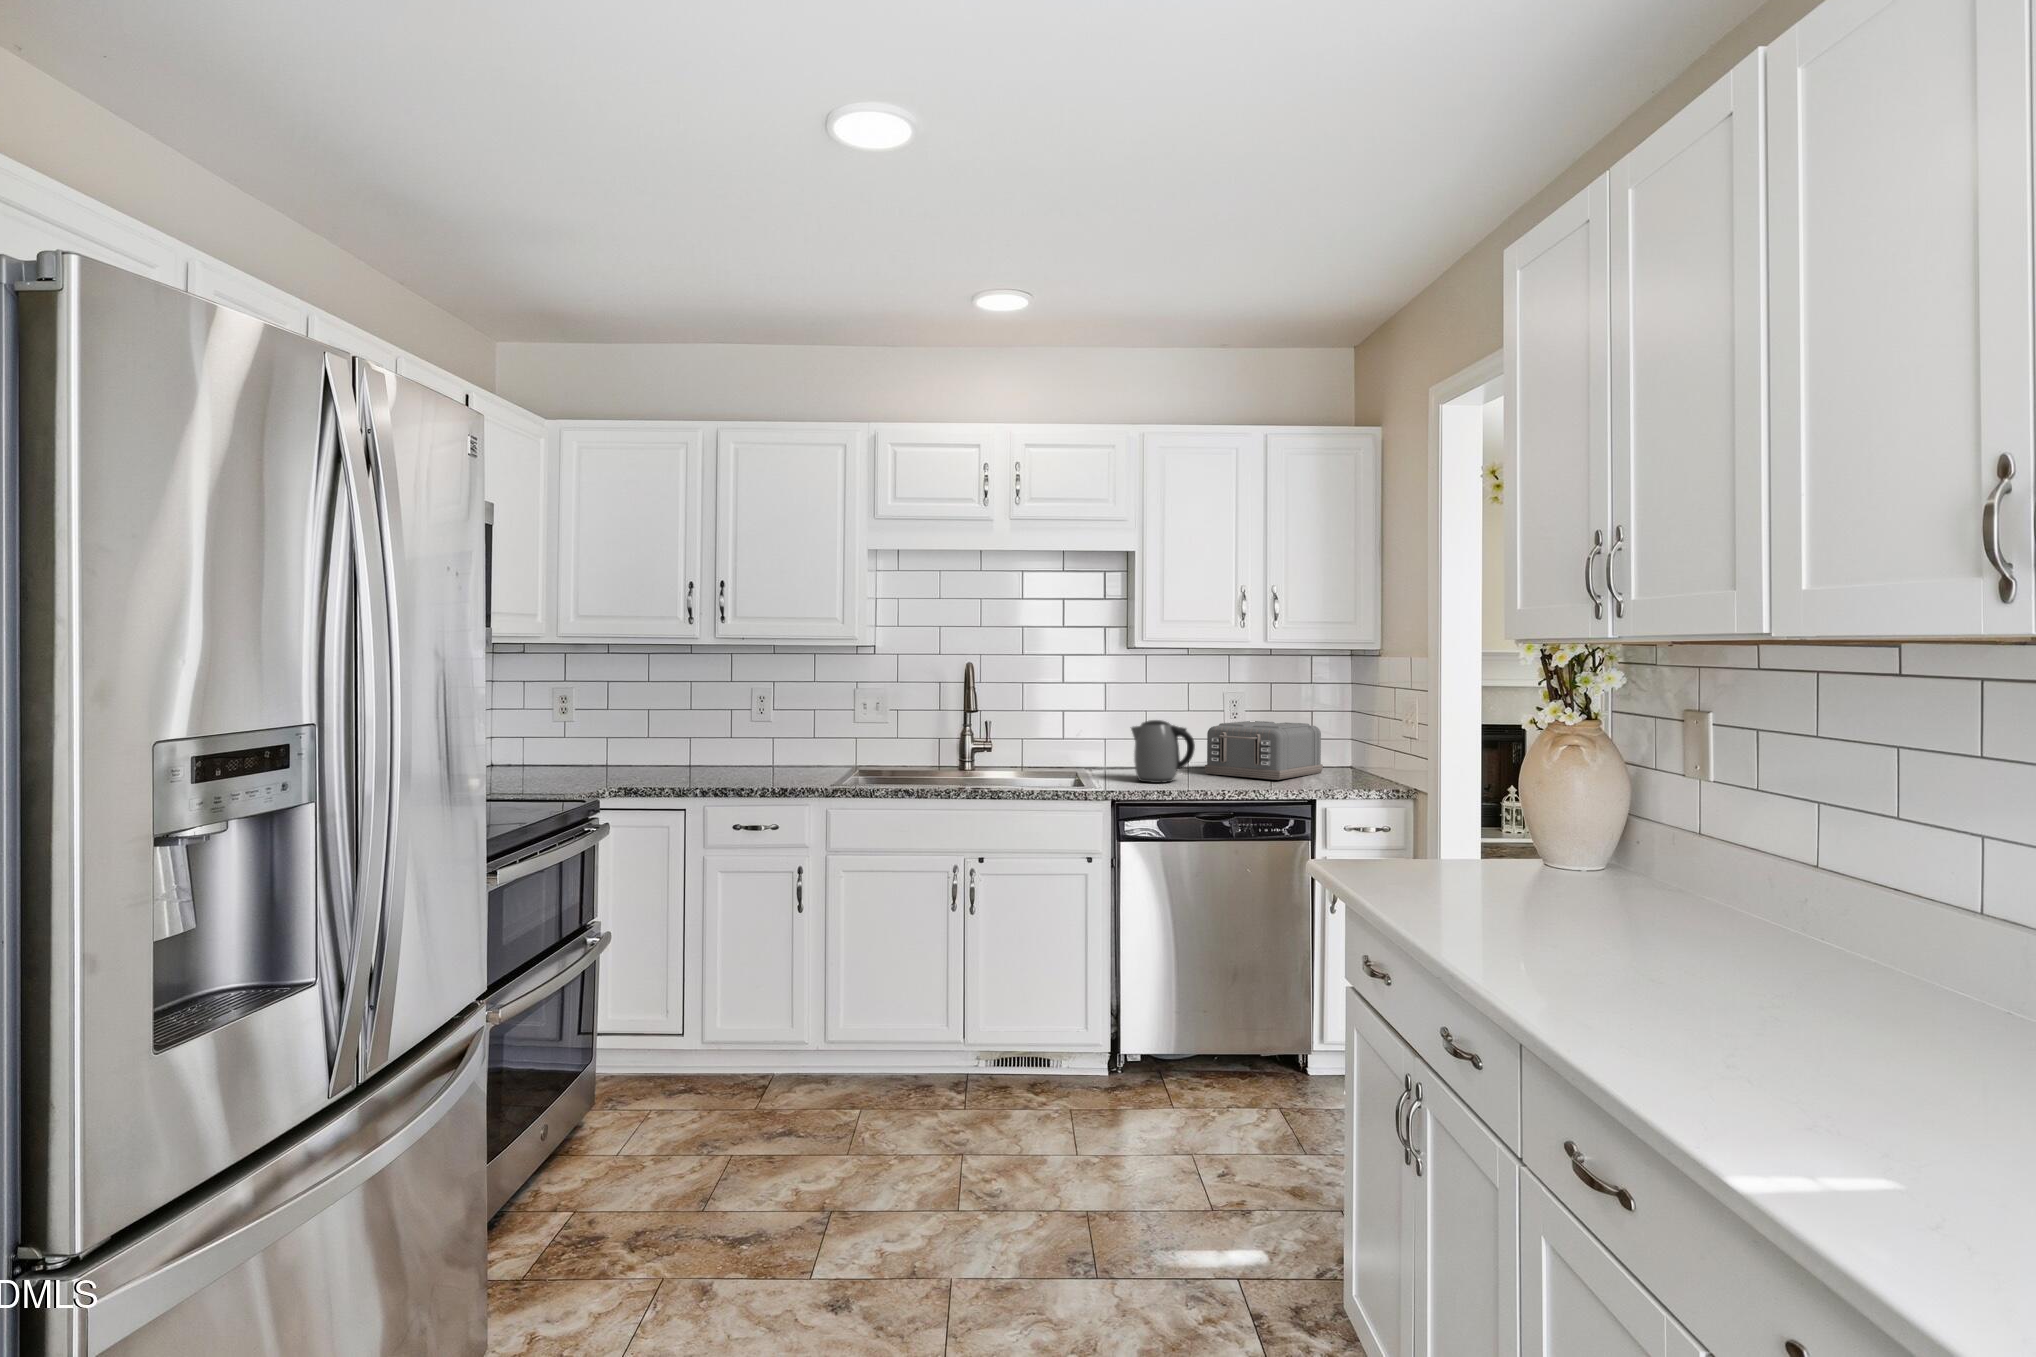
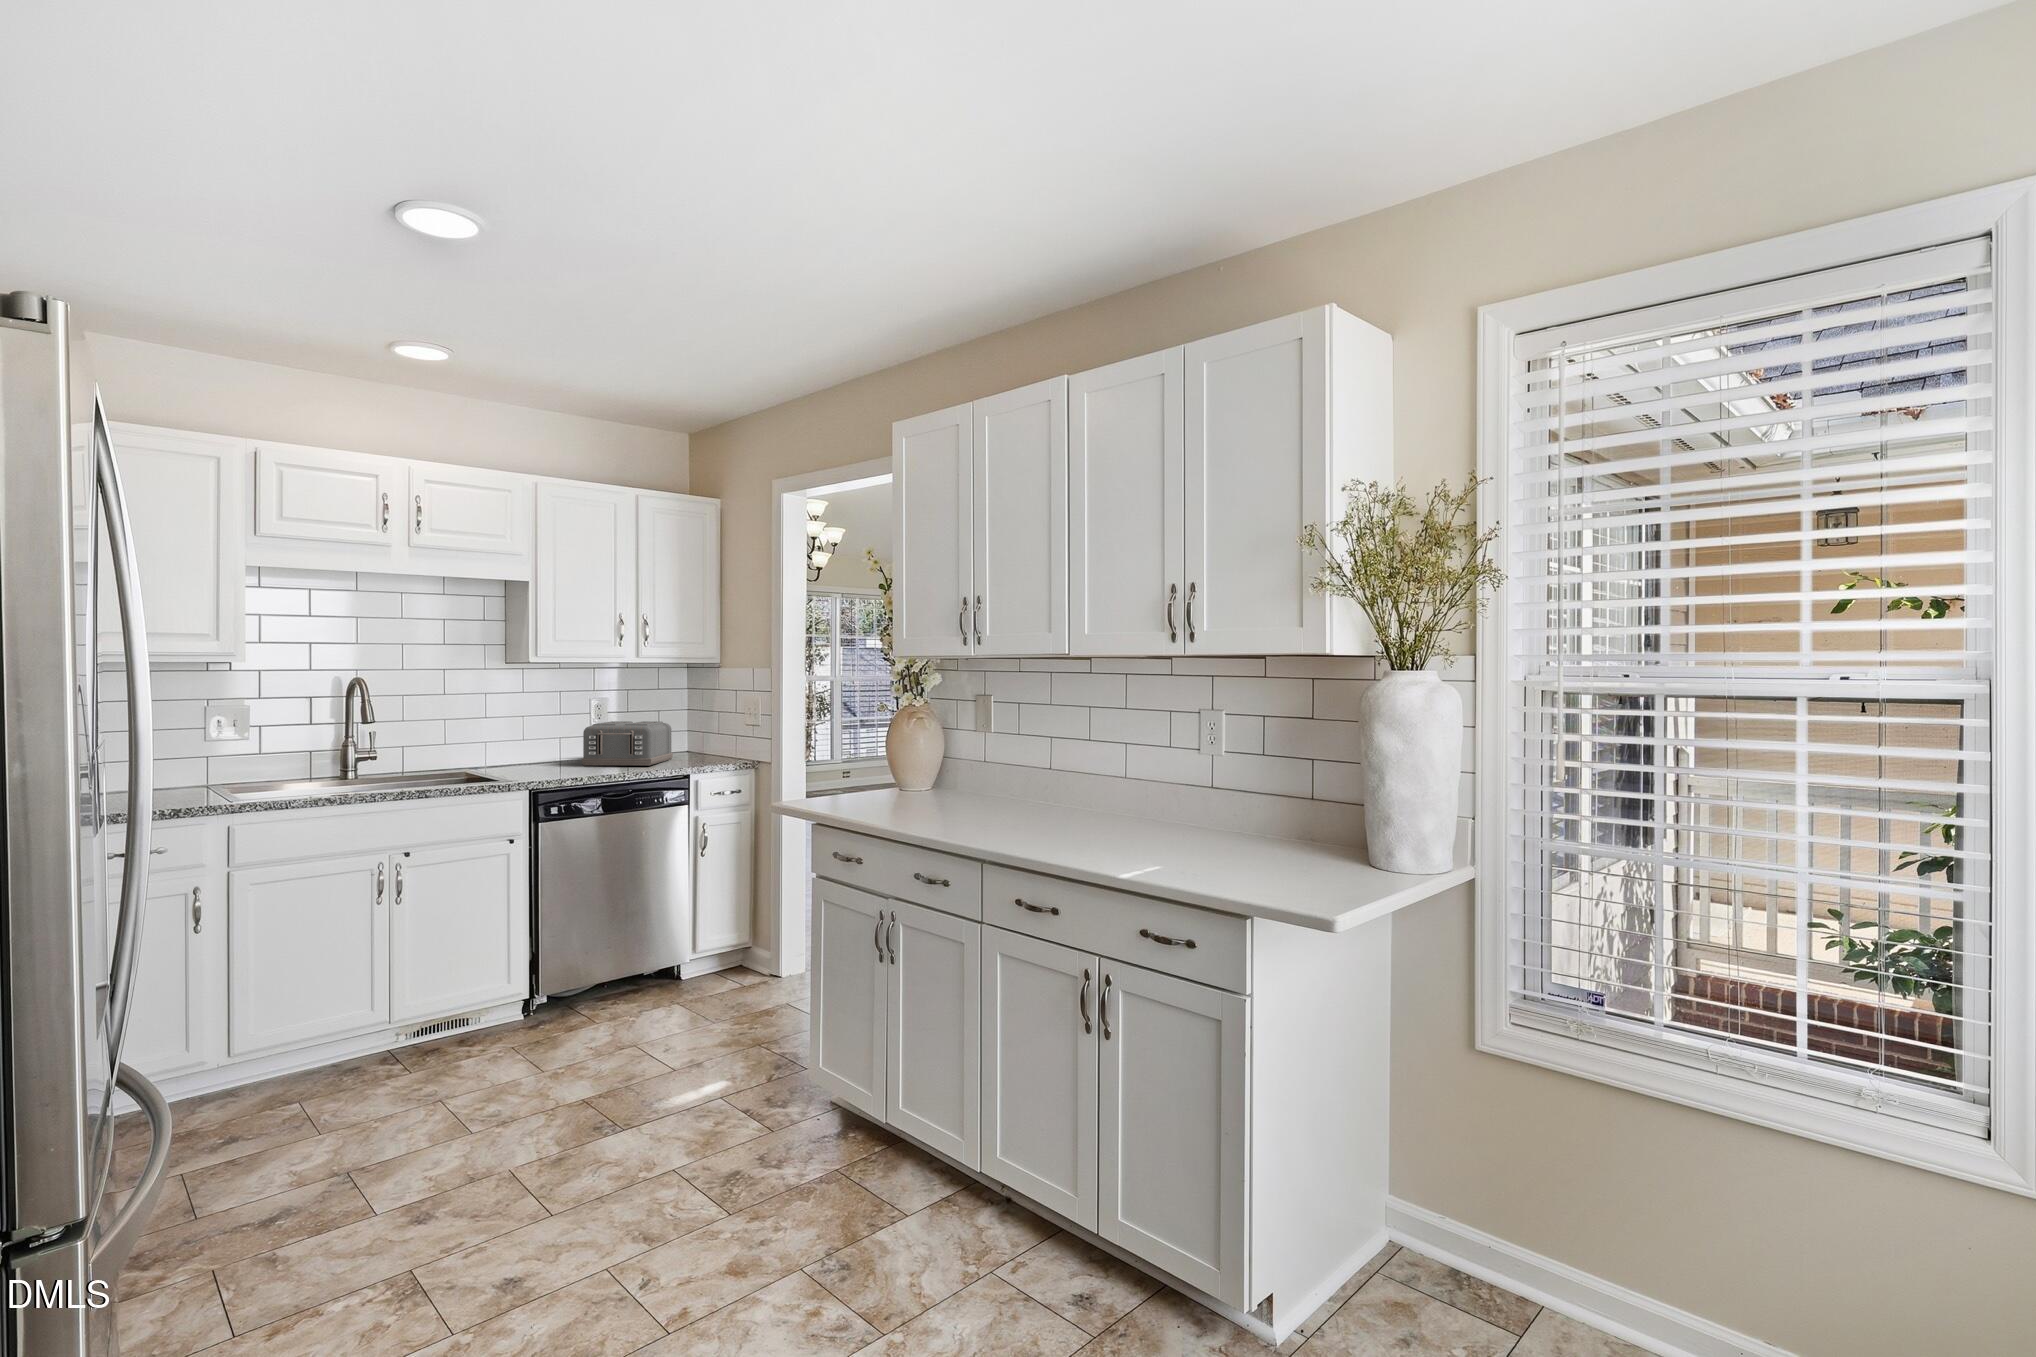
kettle: present [1131,720,1195,783] -> none [526,722,583,774]

